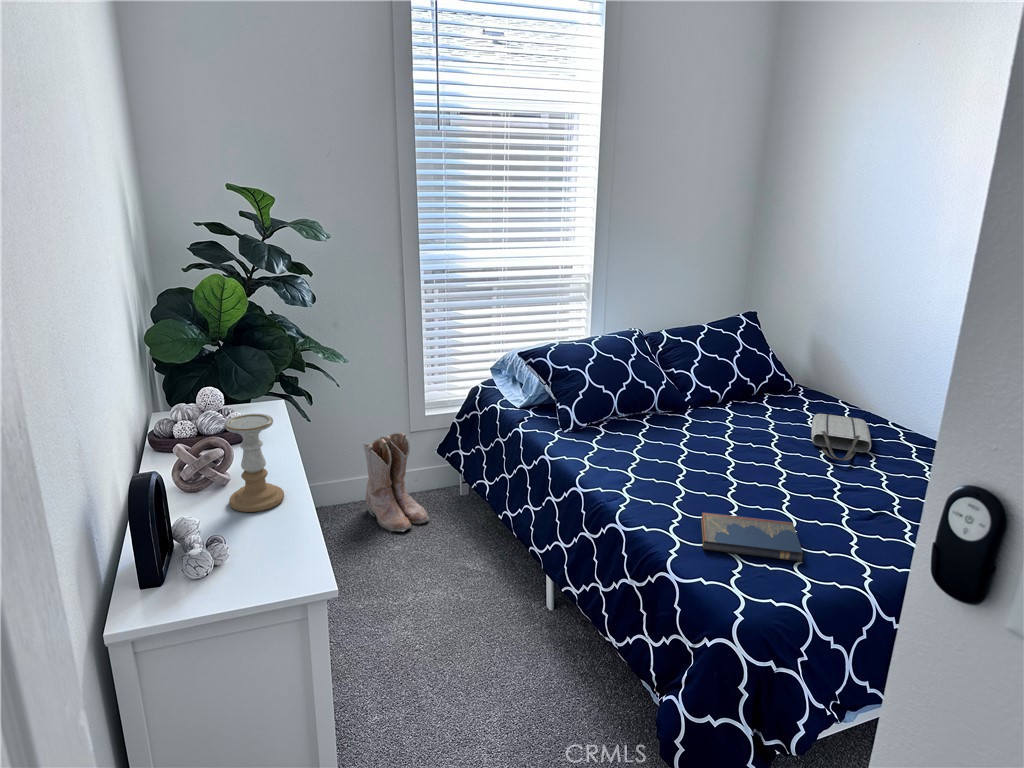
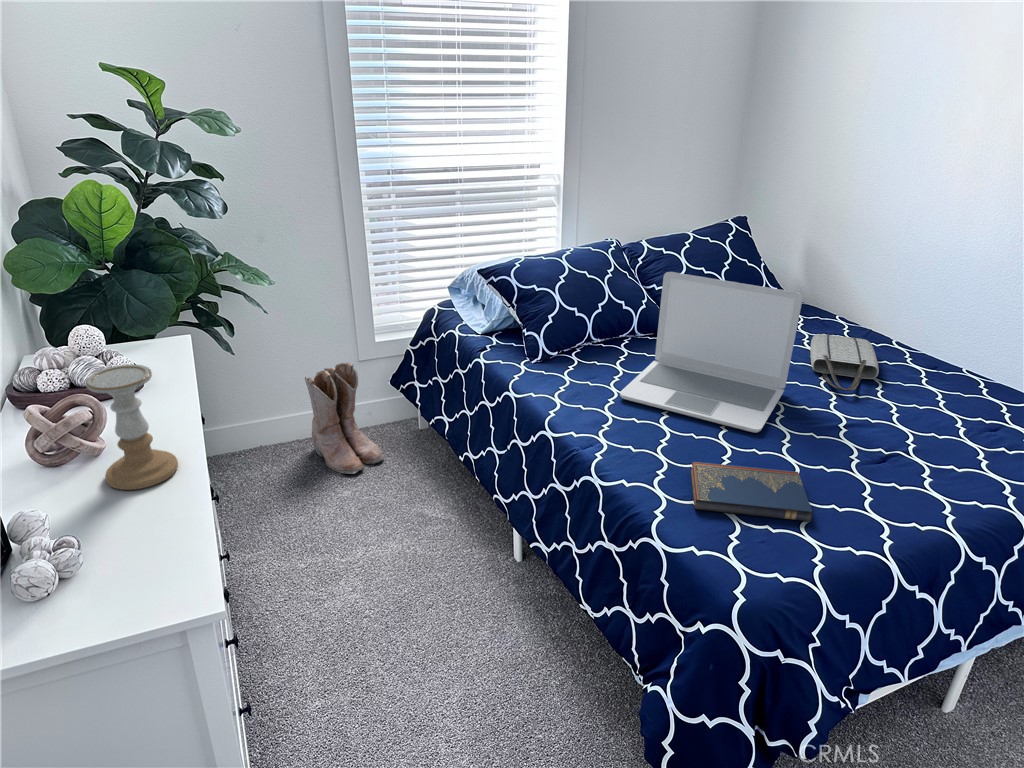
laptop: none [641,356,798,493] -> present [620,272,802,433]

